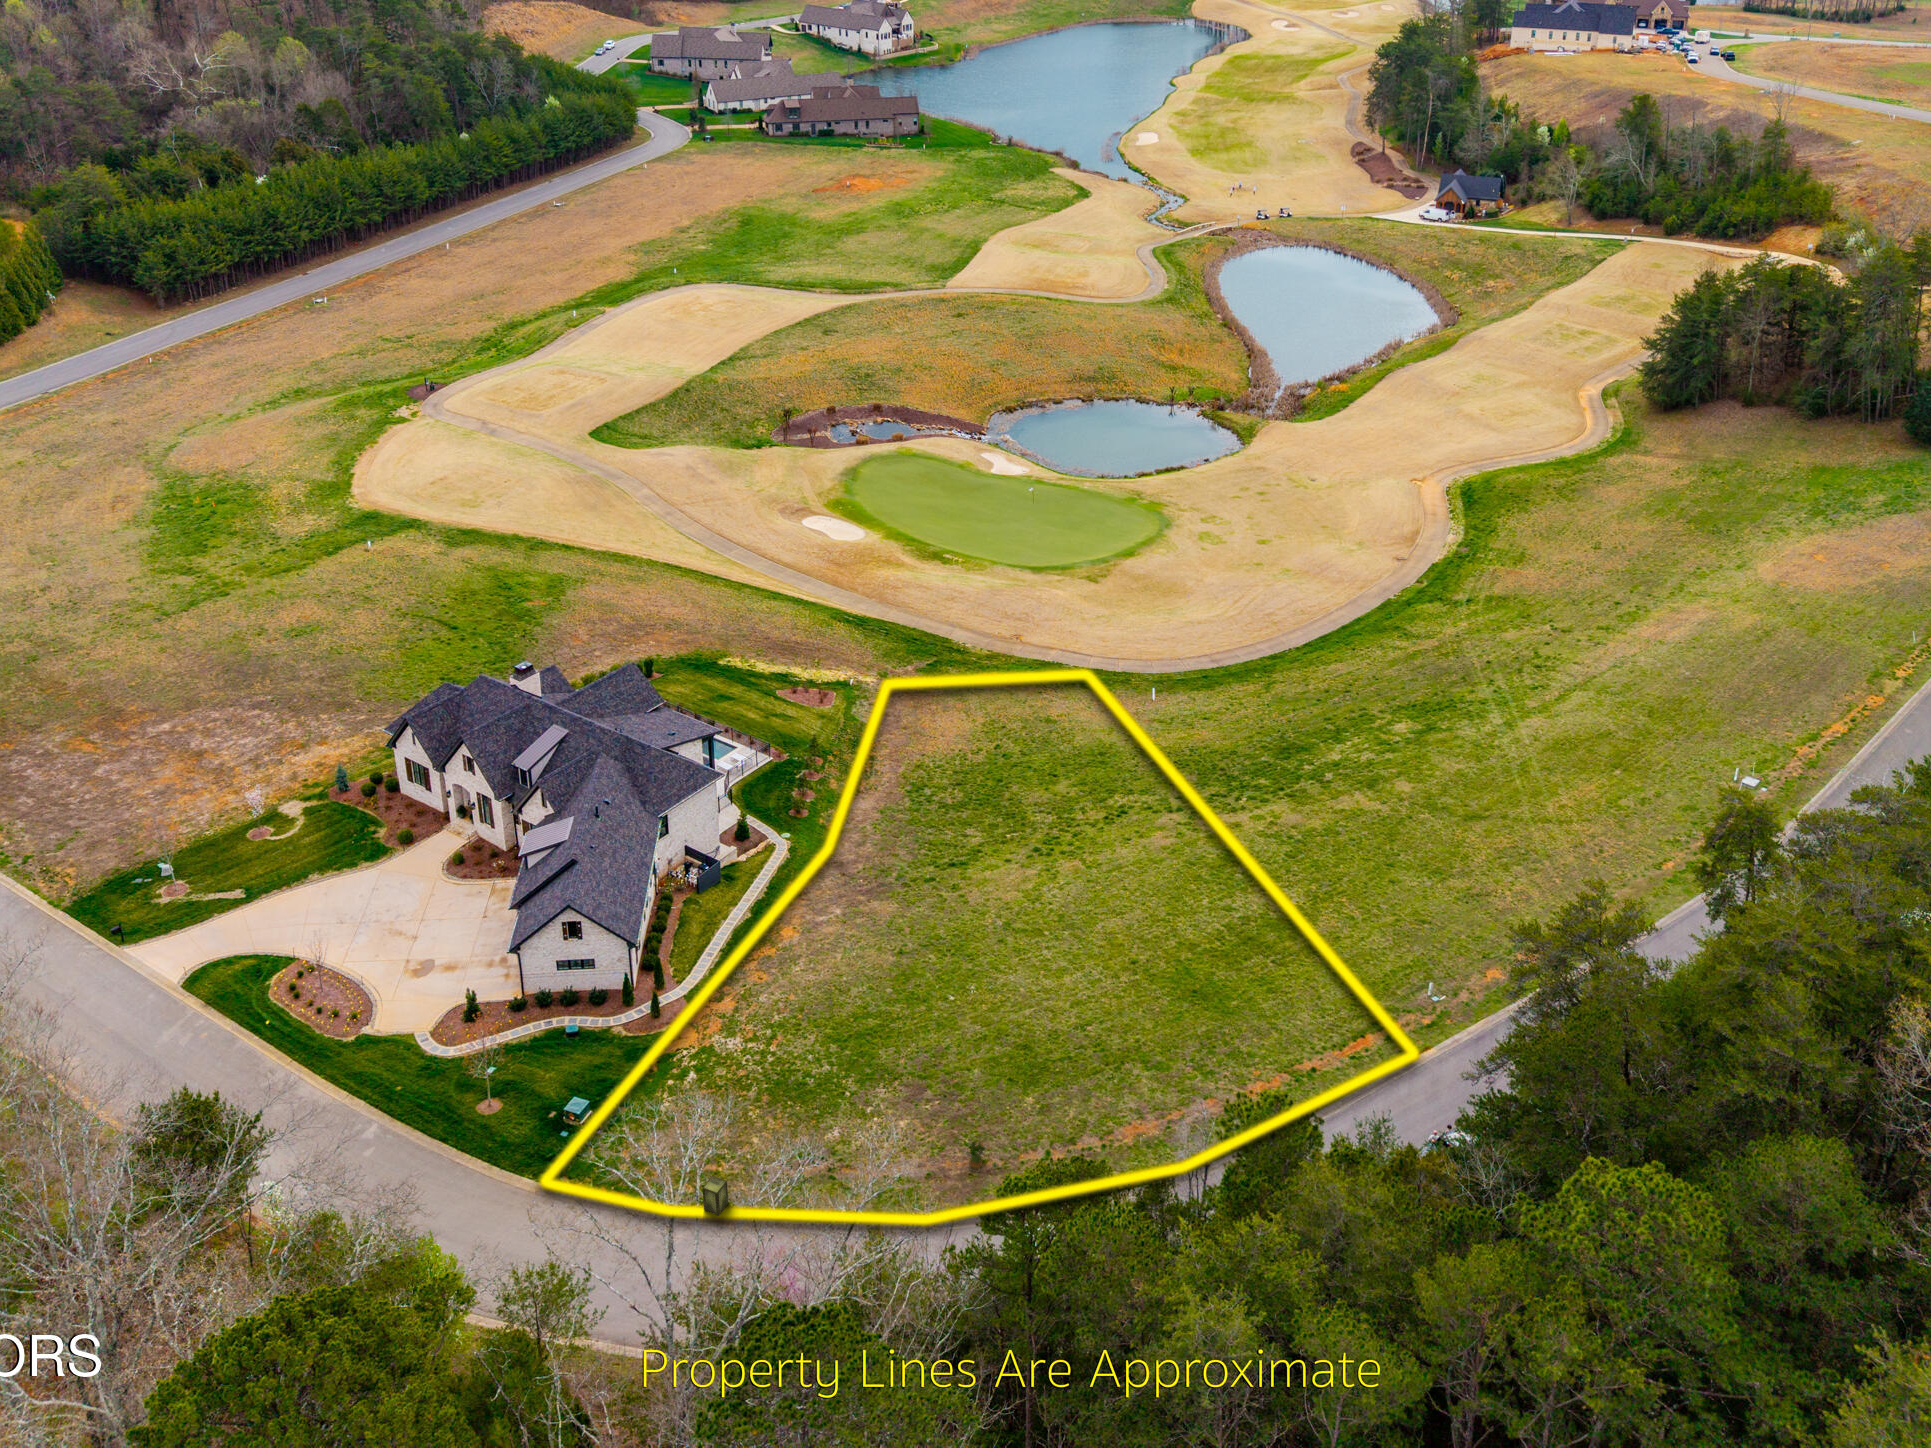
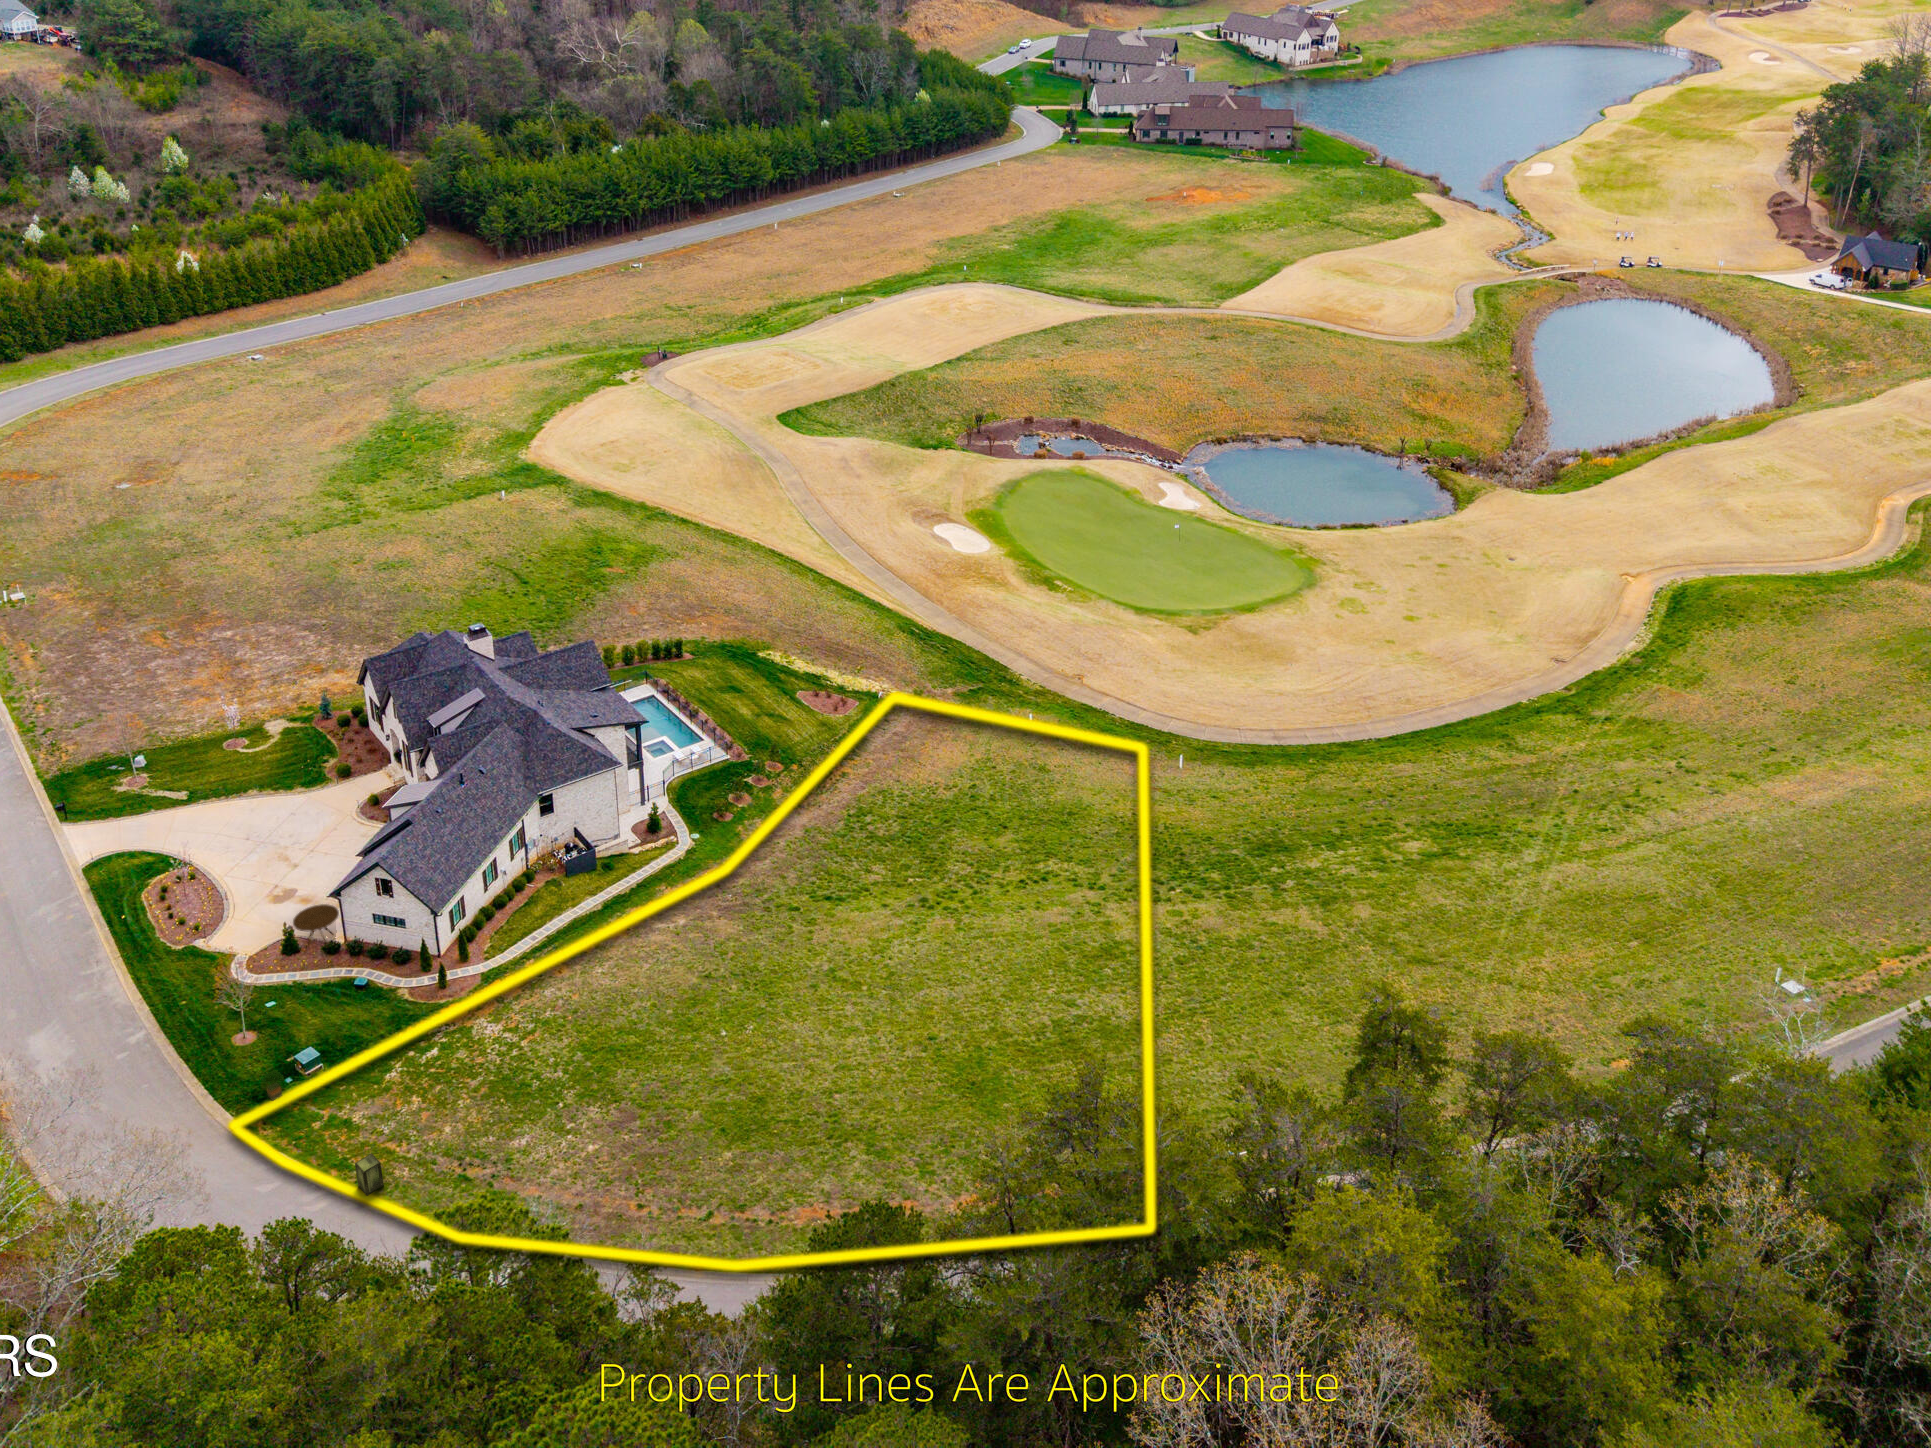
round table: none [470,966,516,1015] -> present [293,904,339,944]
potted tree: present [967,1143,986,1172] -> present [263,1070,284,1100]

